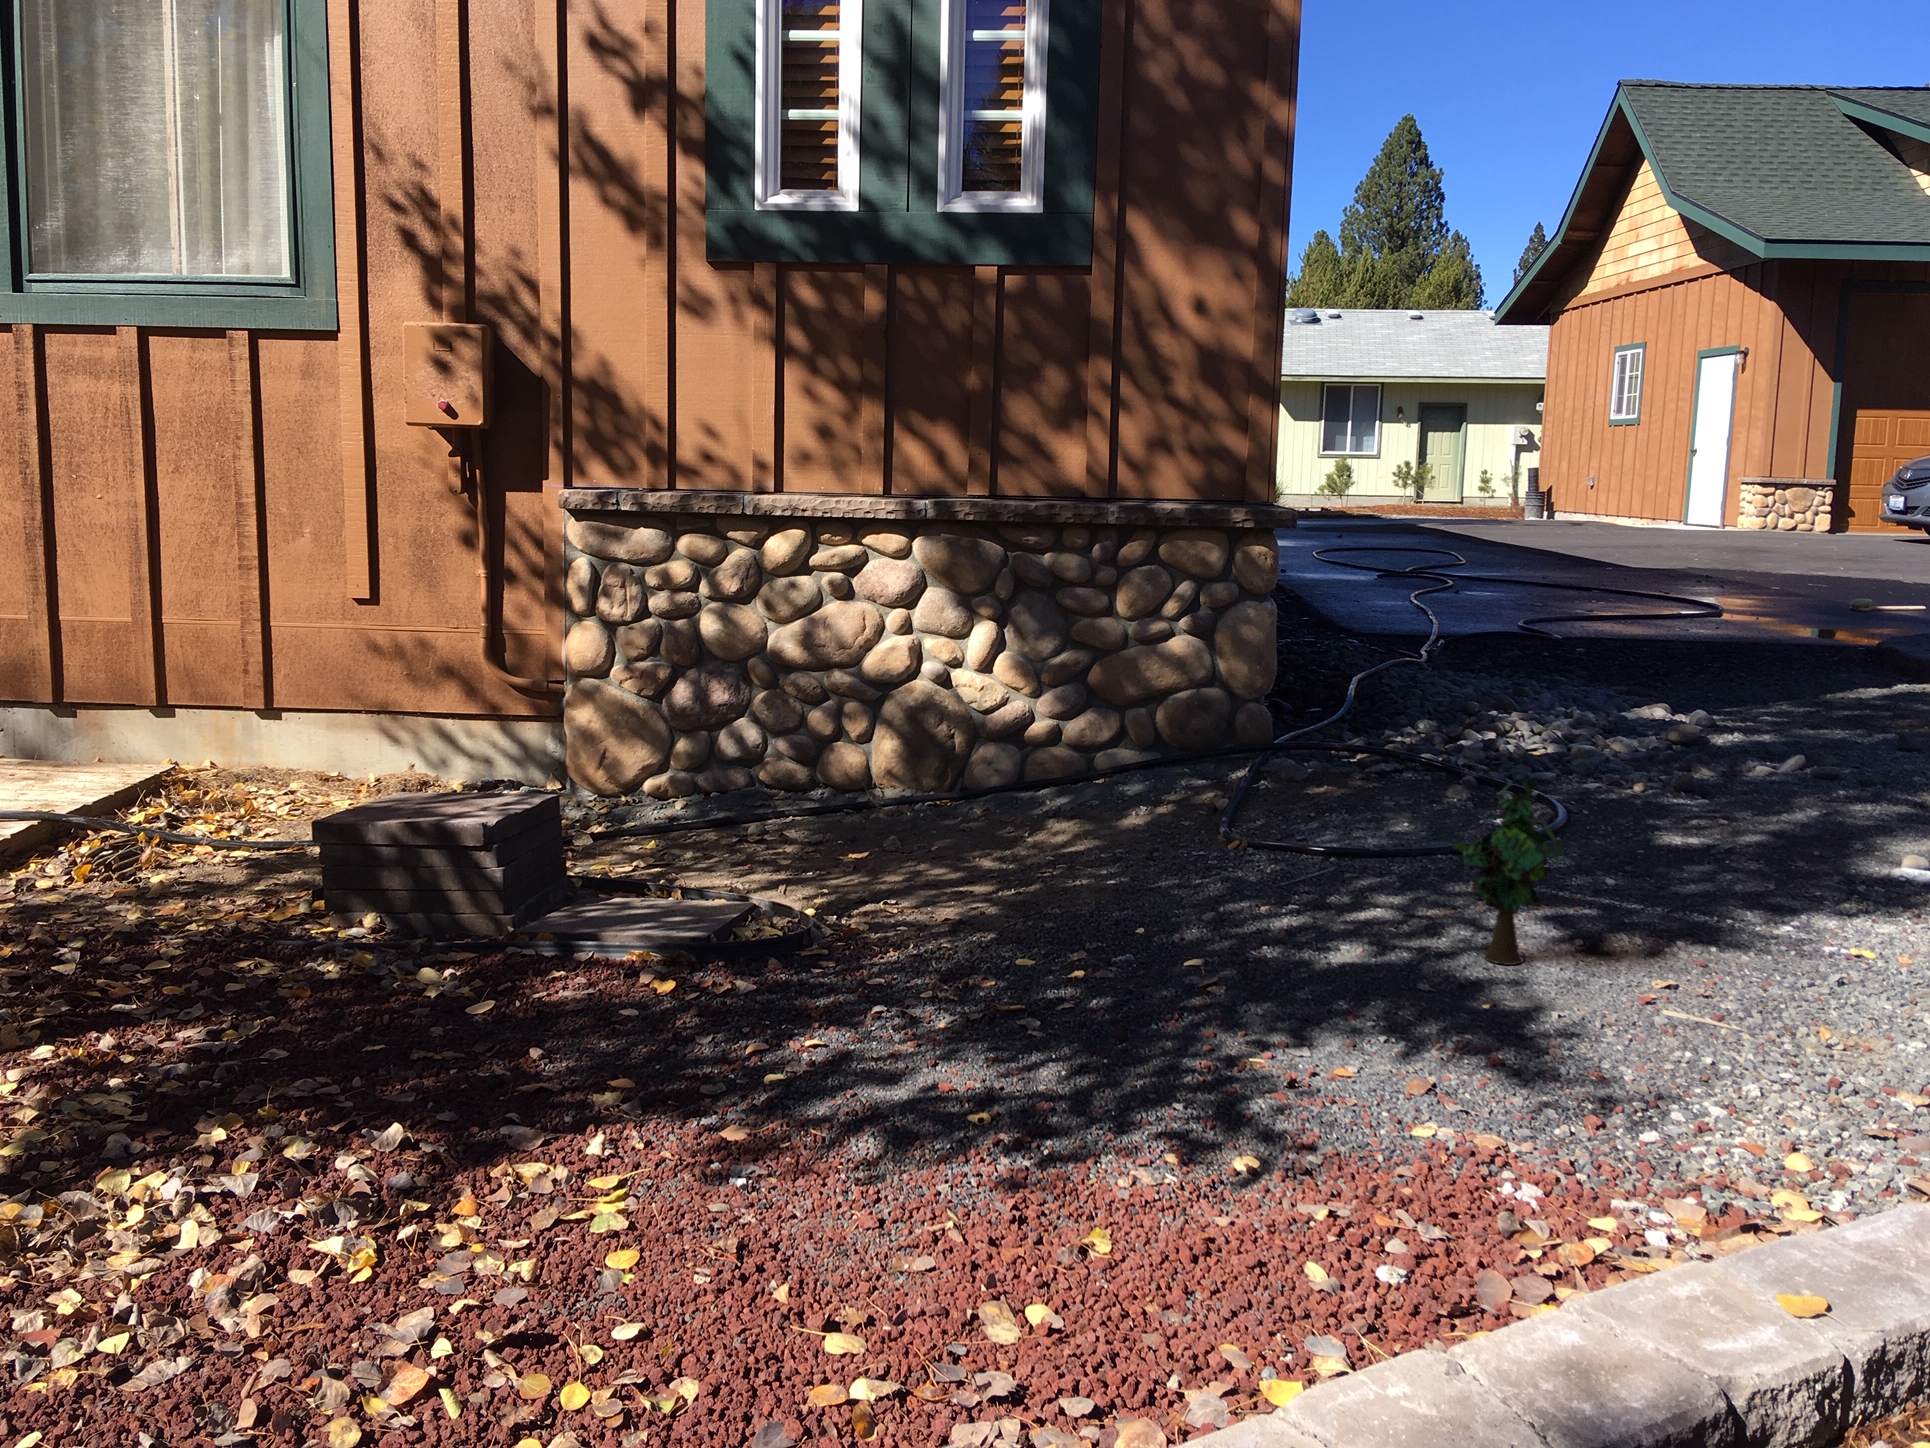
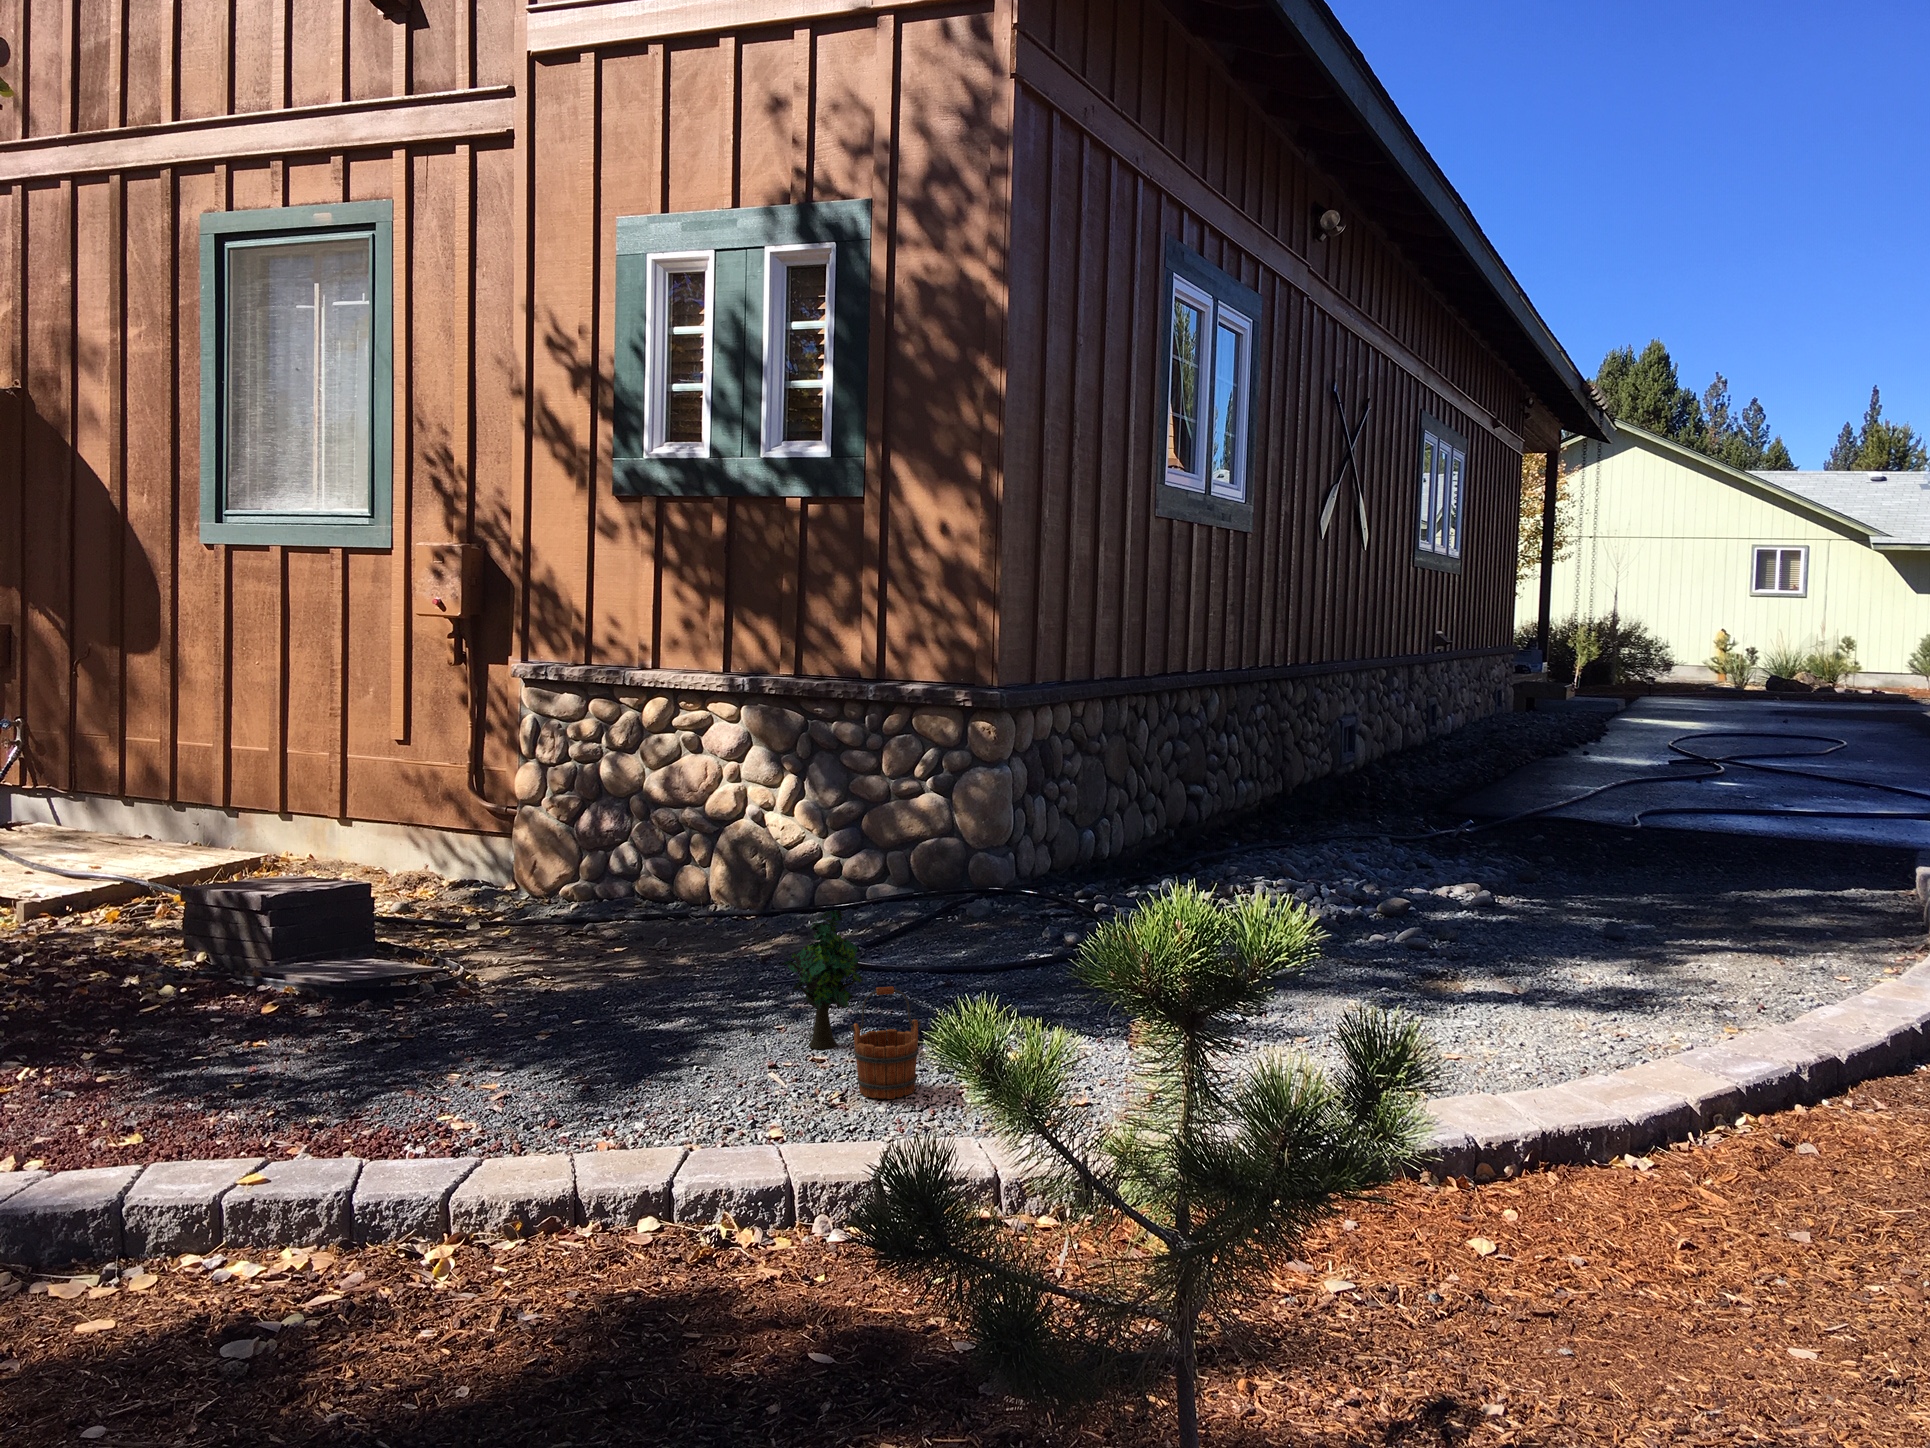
wooden bucket: none [1695,874,1792,1024] -> present [851,986,921,1099]

